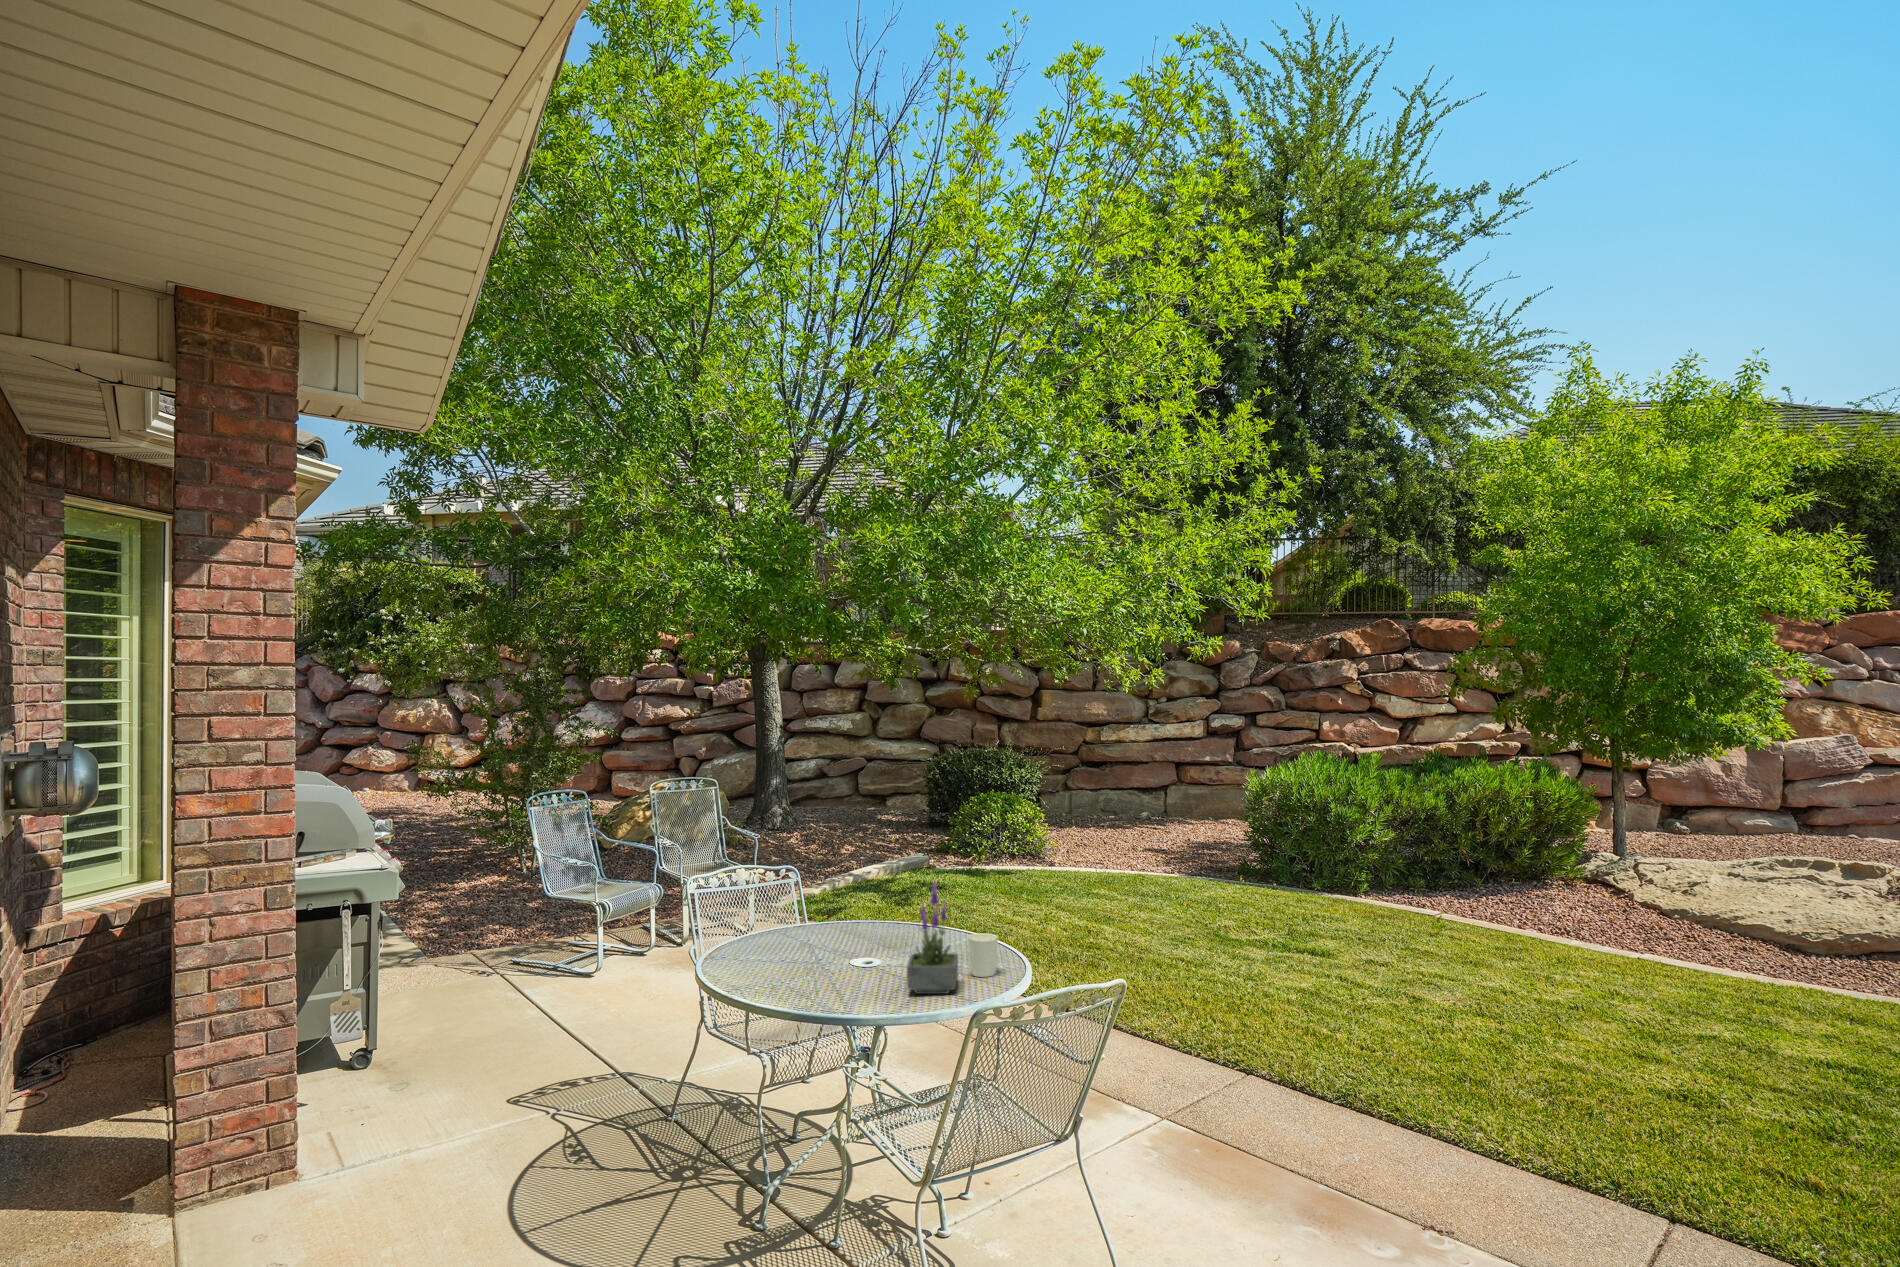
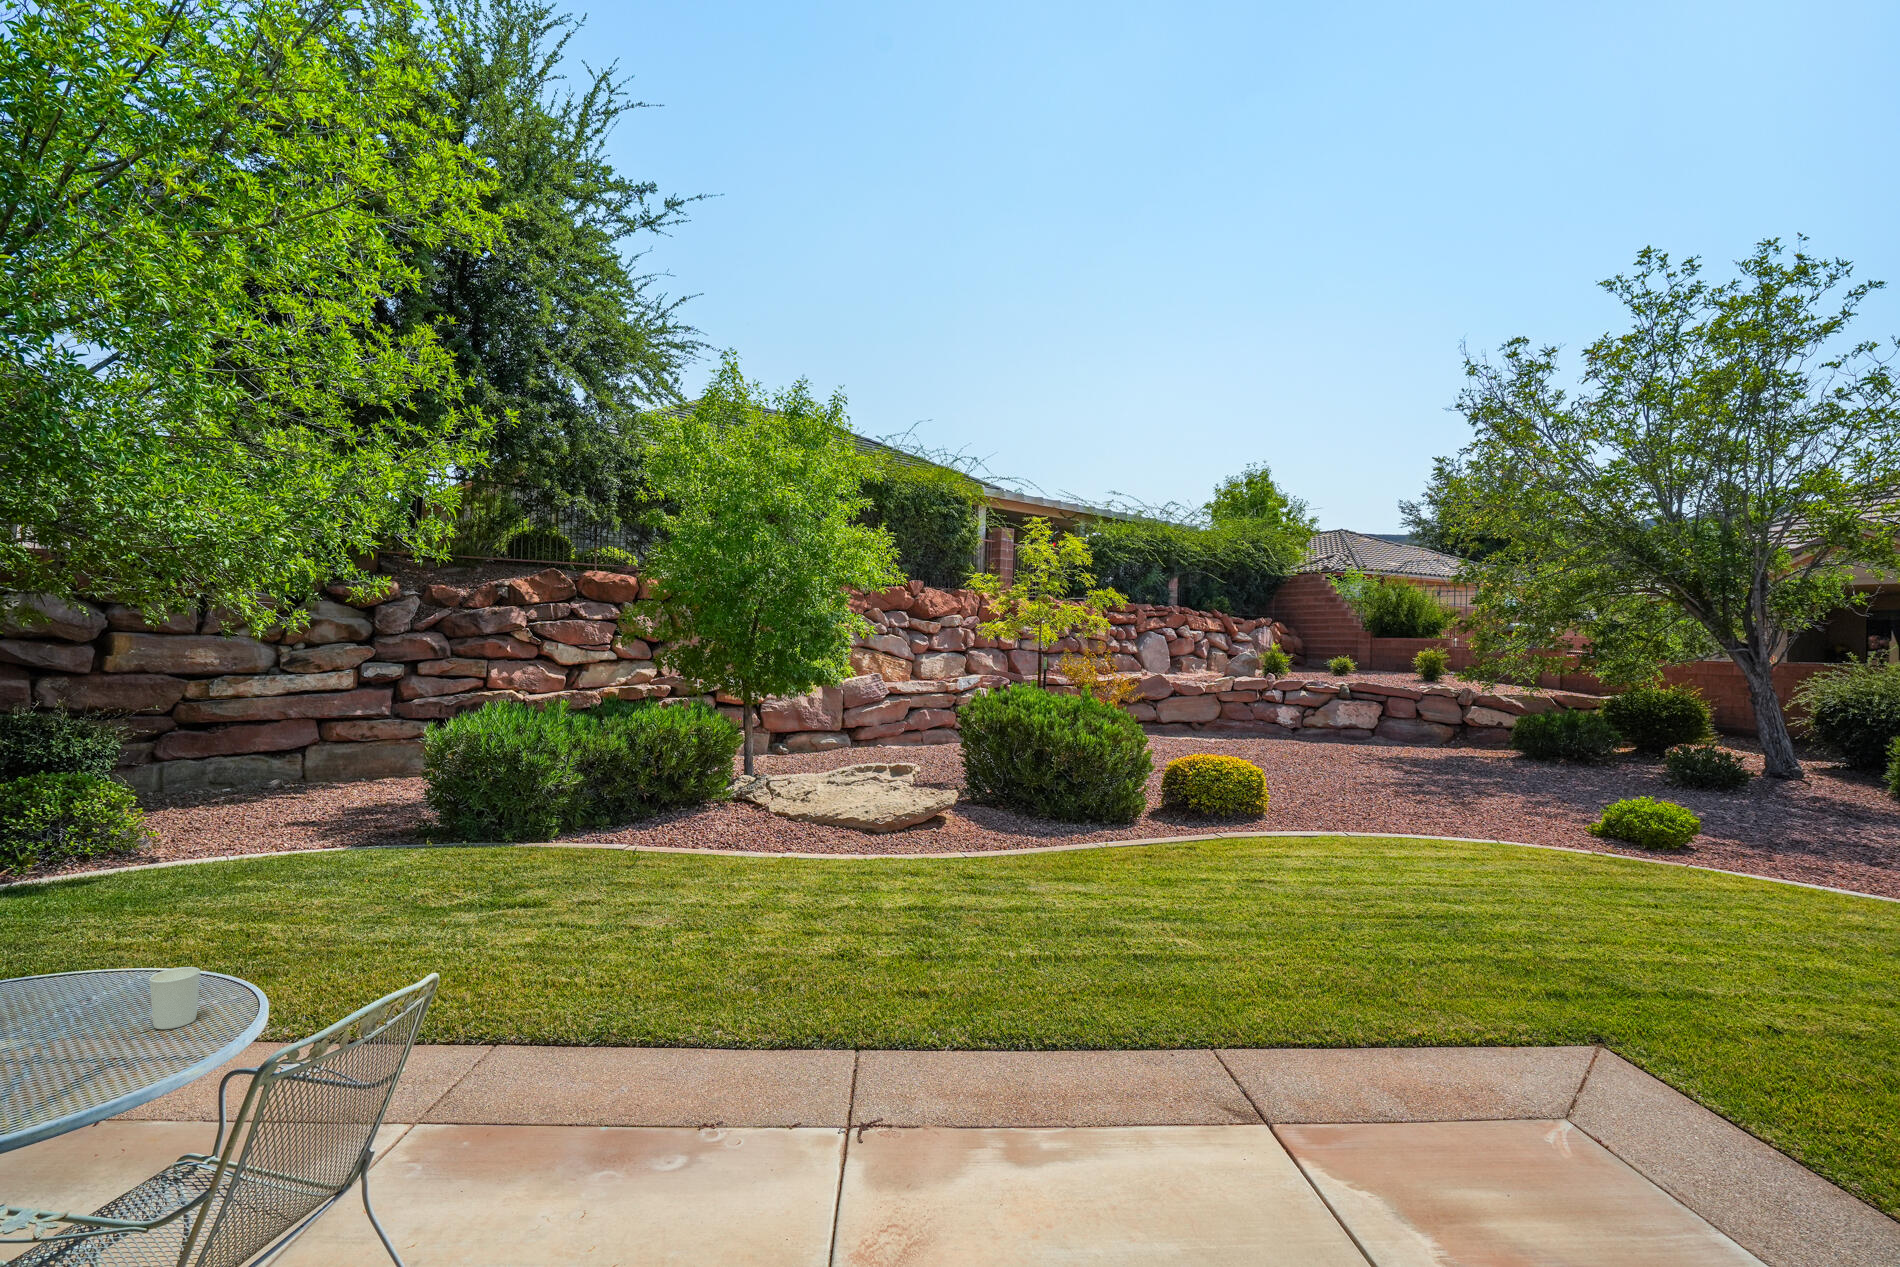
potted plant: present [907,881,958,994] -> none [48,908,143,1080]

